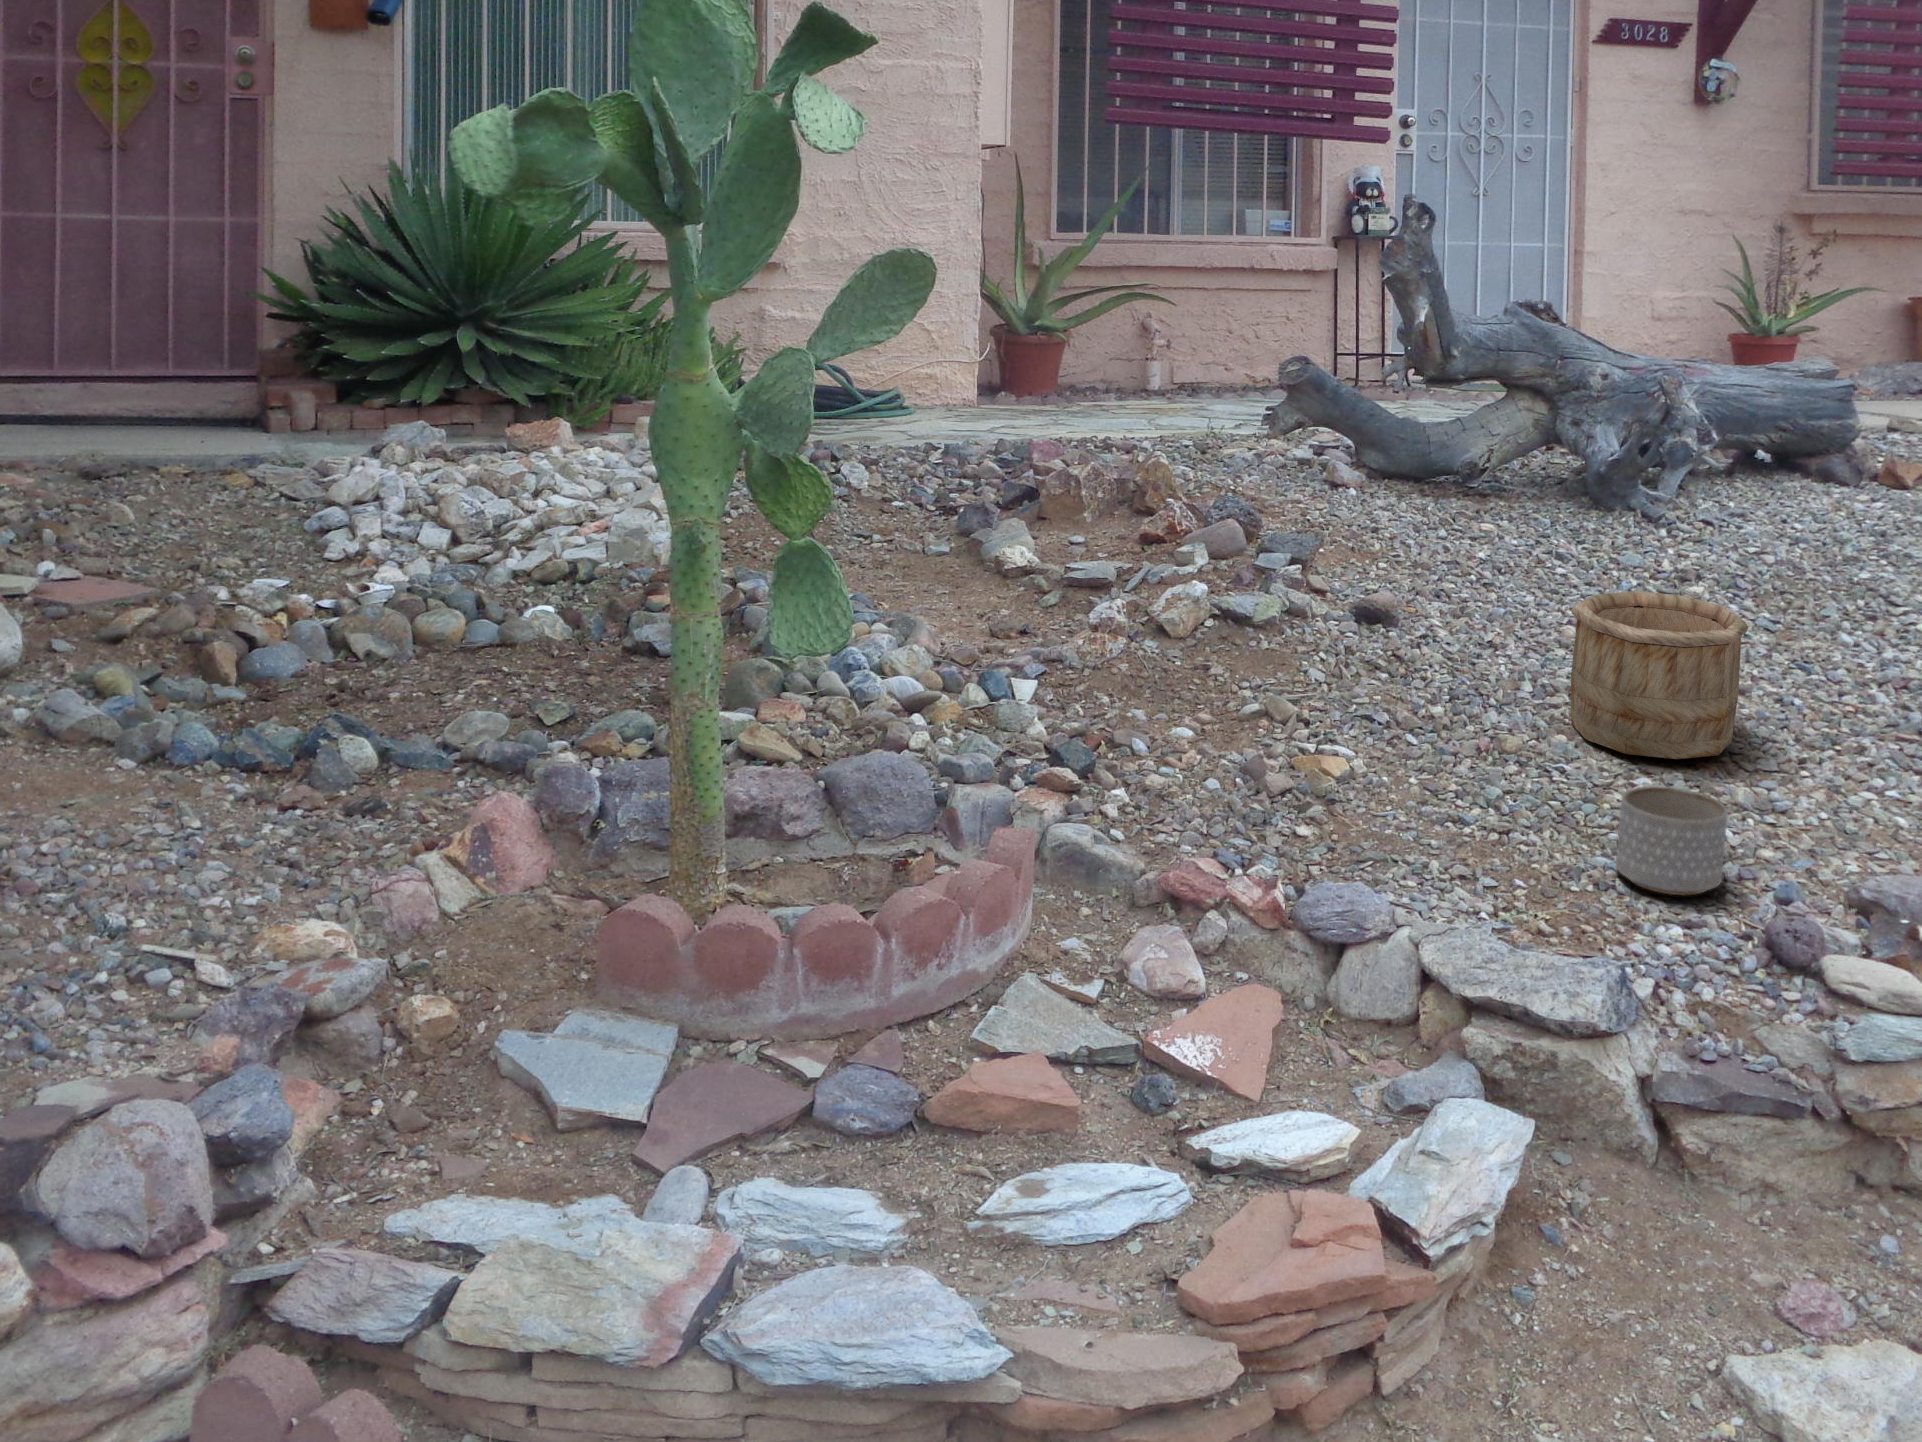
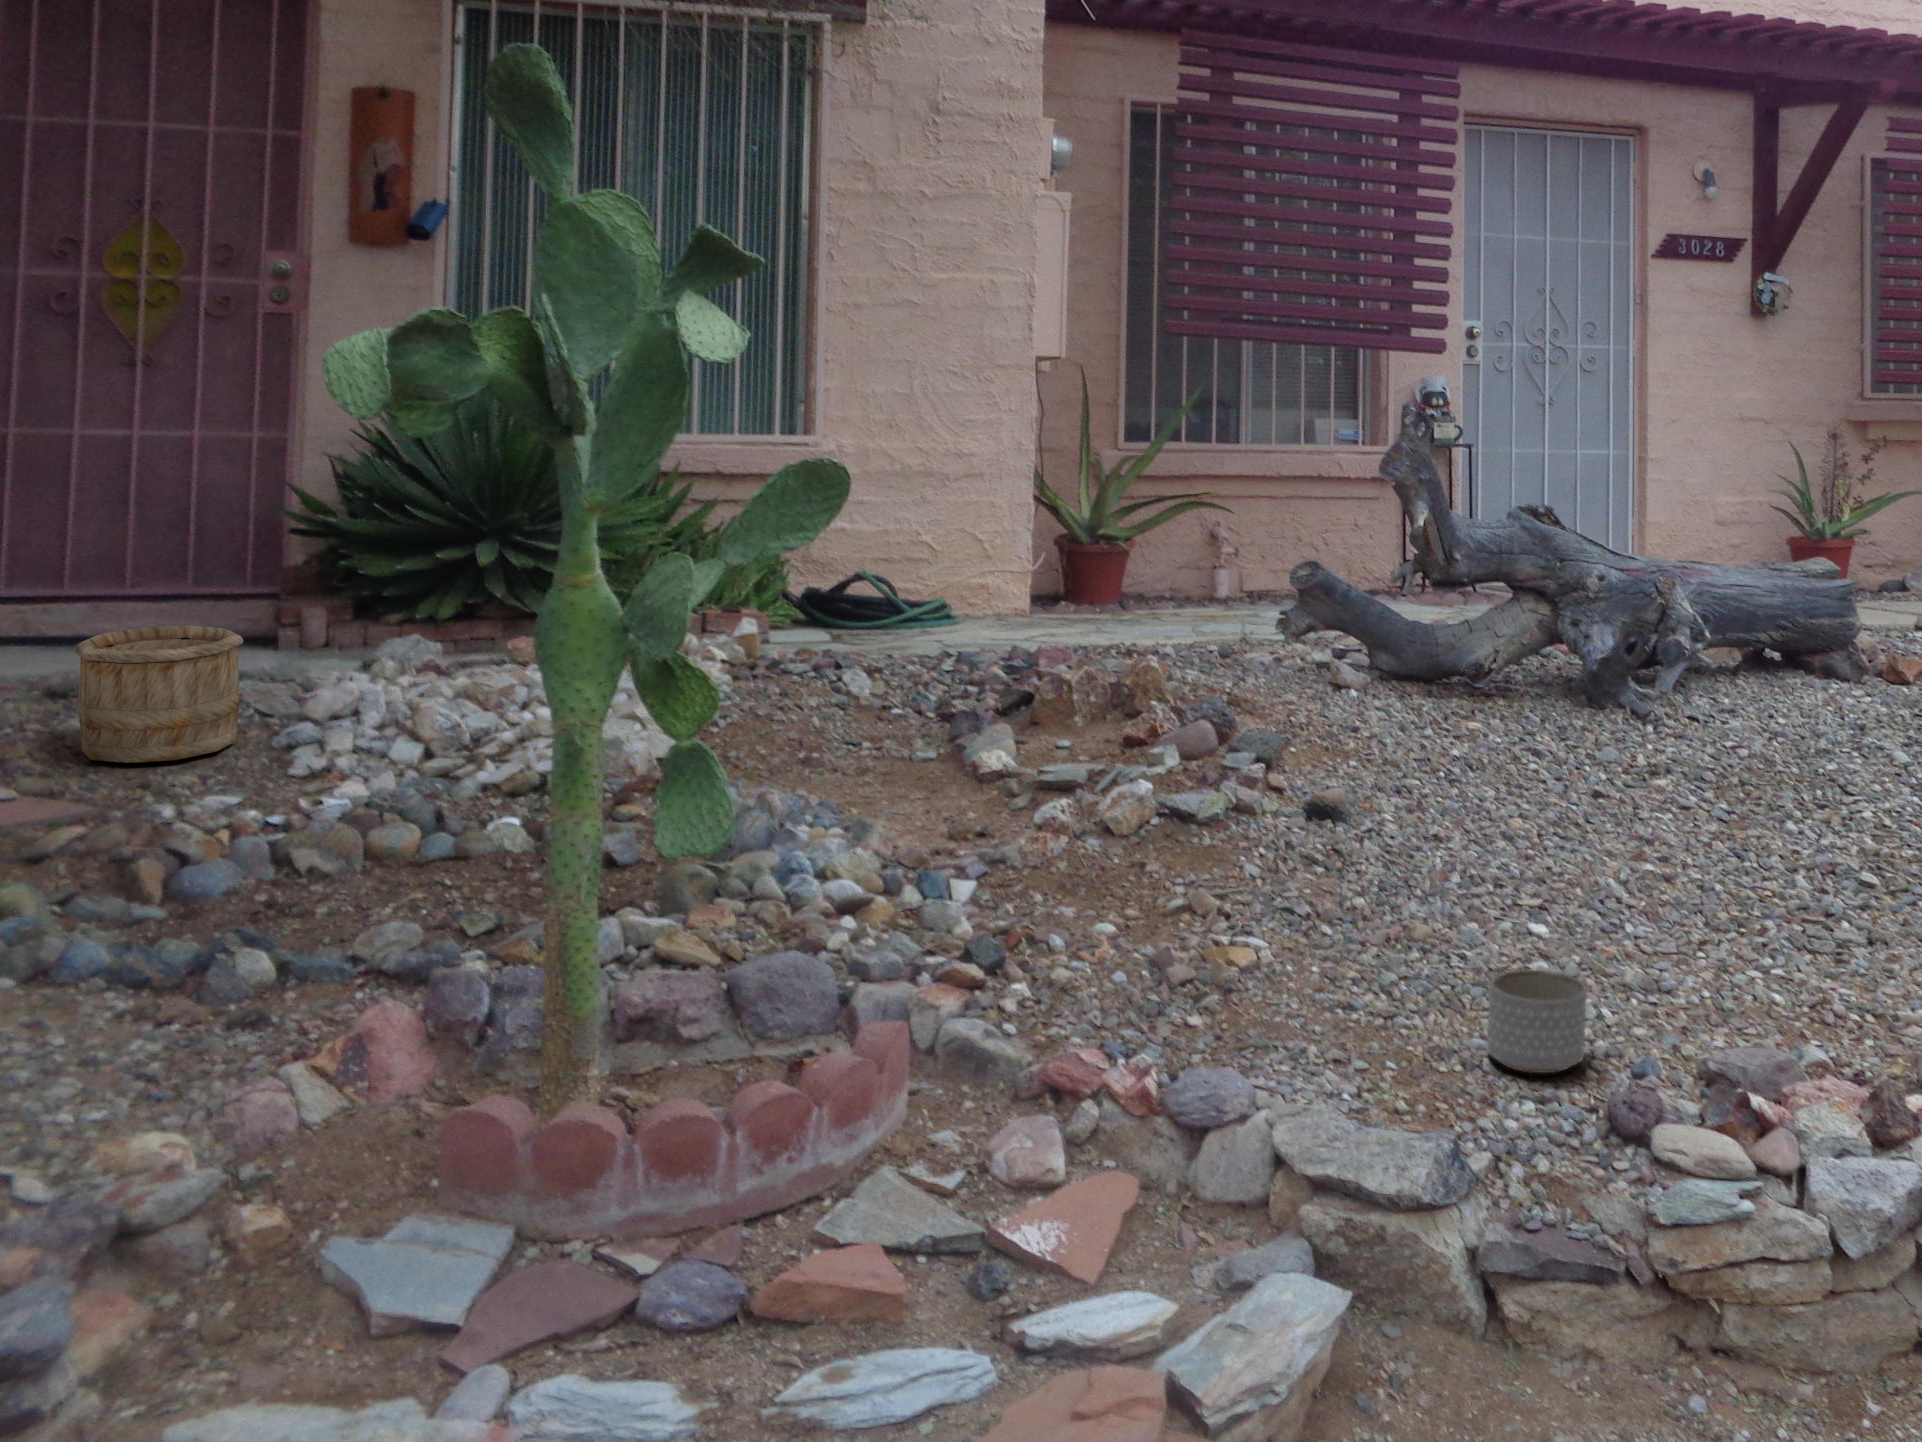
wooden bucket: present [1571,591,1748,759] -> present [74,625,243,763]

